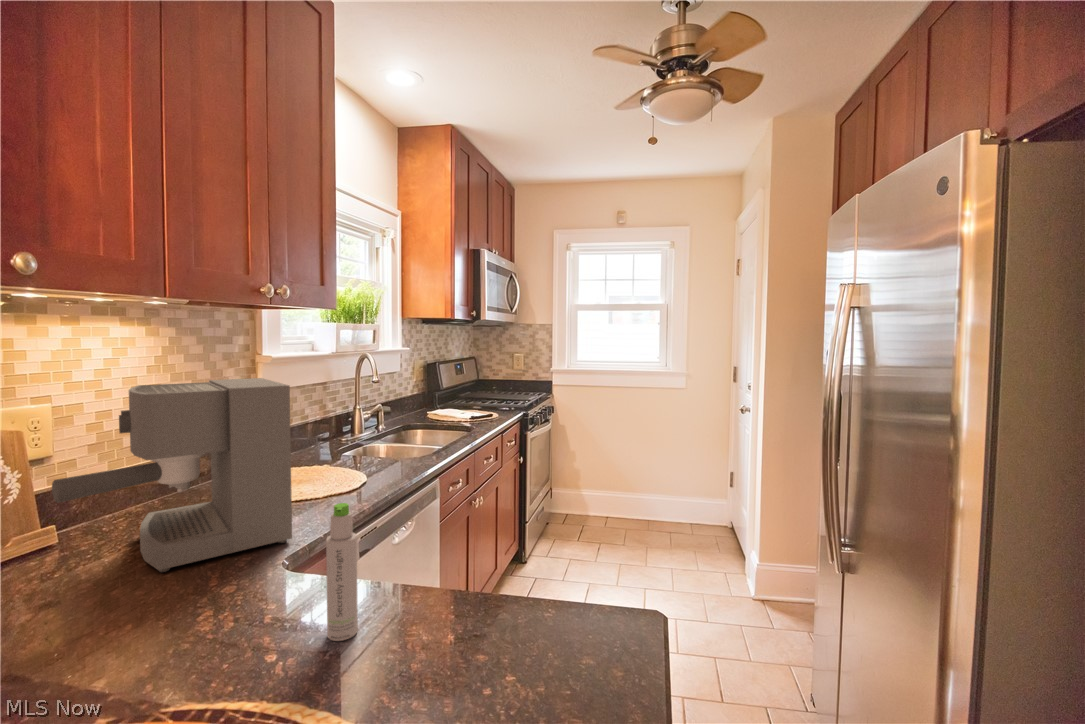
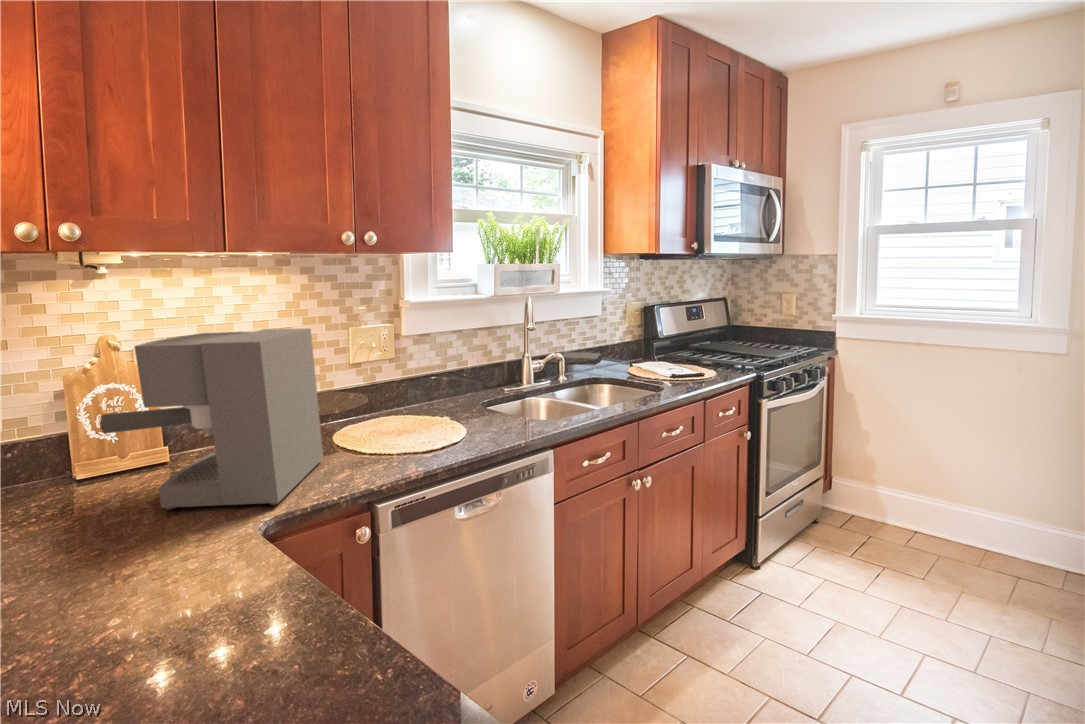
bottle: present [326,503,358,641] -> none [57,507,128,670]

